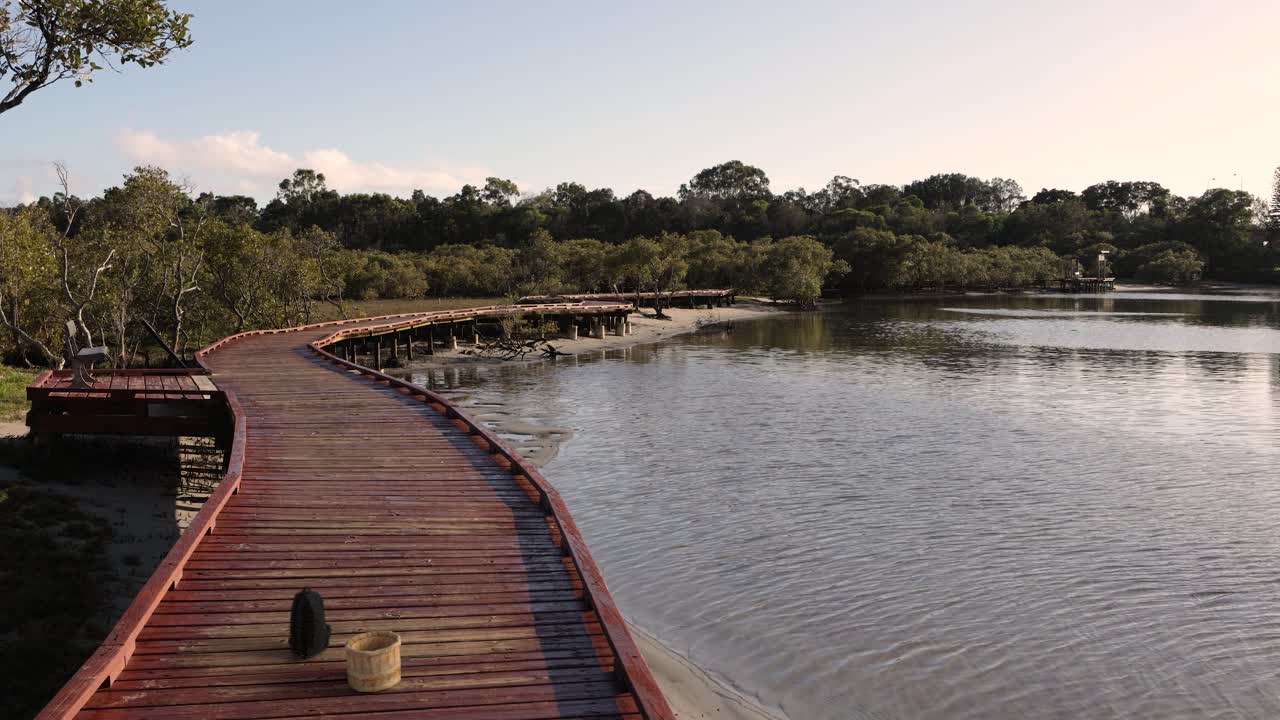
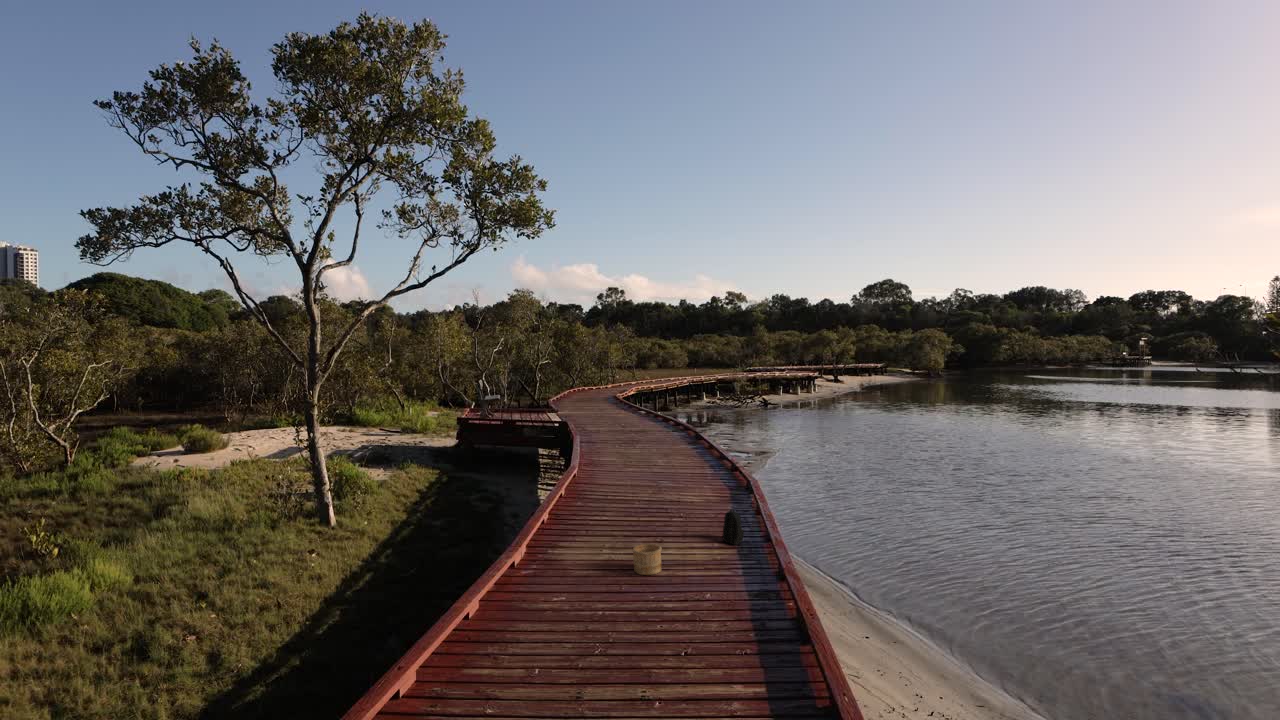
backpack: present [288,586,331,658] -> present [722,509,744,545]

